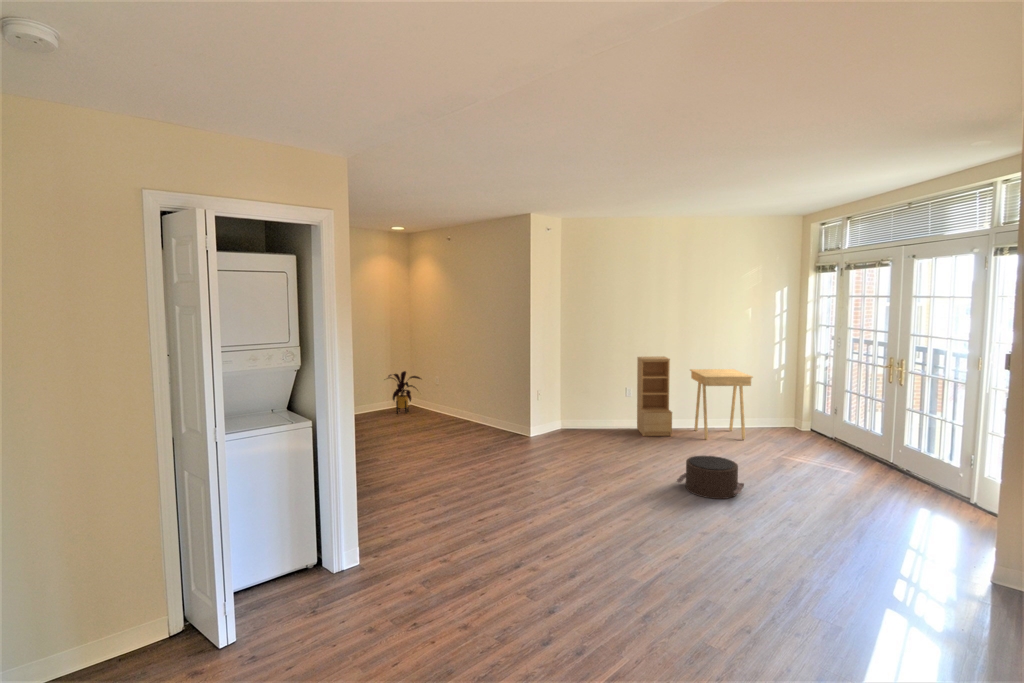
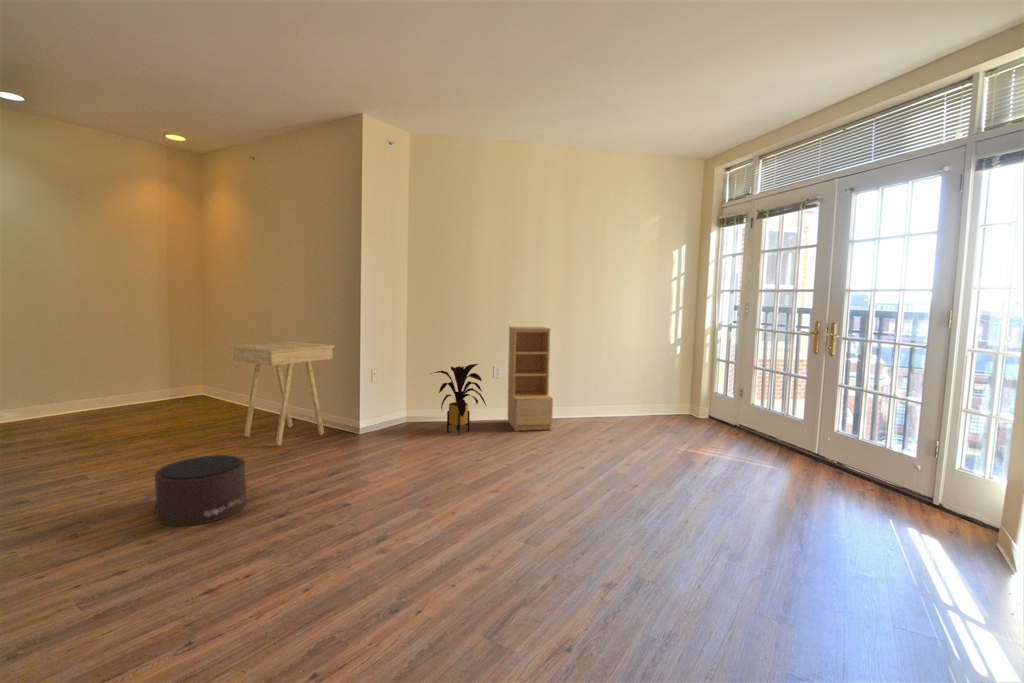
side table: present [690,369,753,440] -> present [230,341,335,446]
house plant: present [388,371,421,413] -> present [435,364,486,435]
pouf: present [677,456,744,499] -> present [141,455,246,526]

